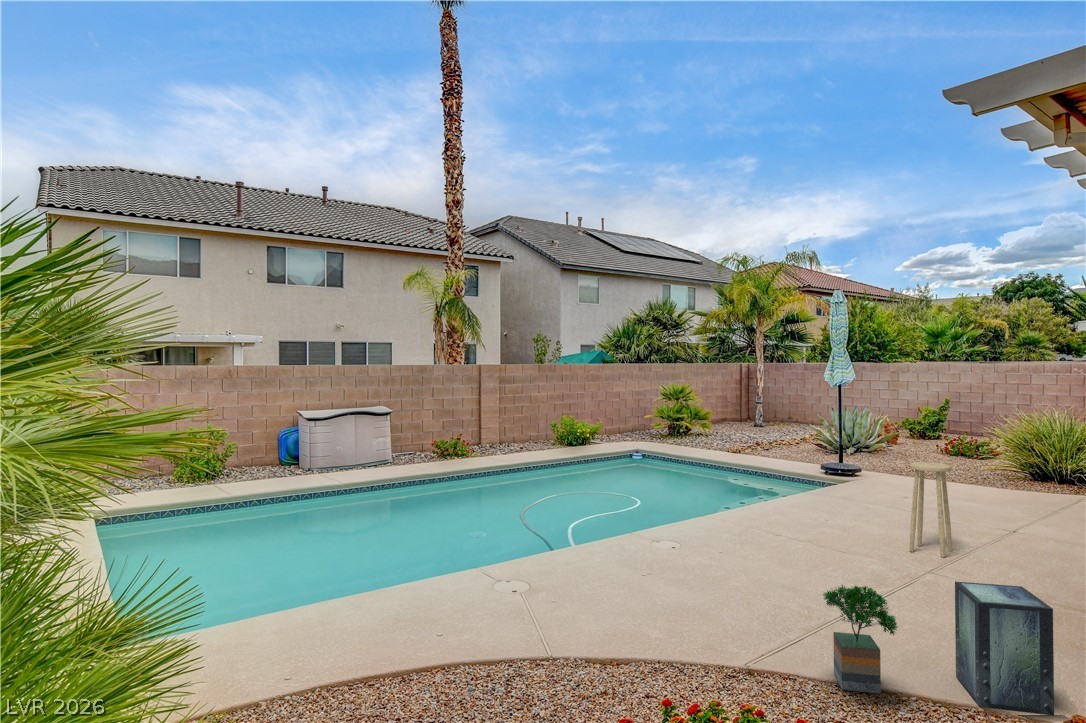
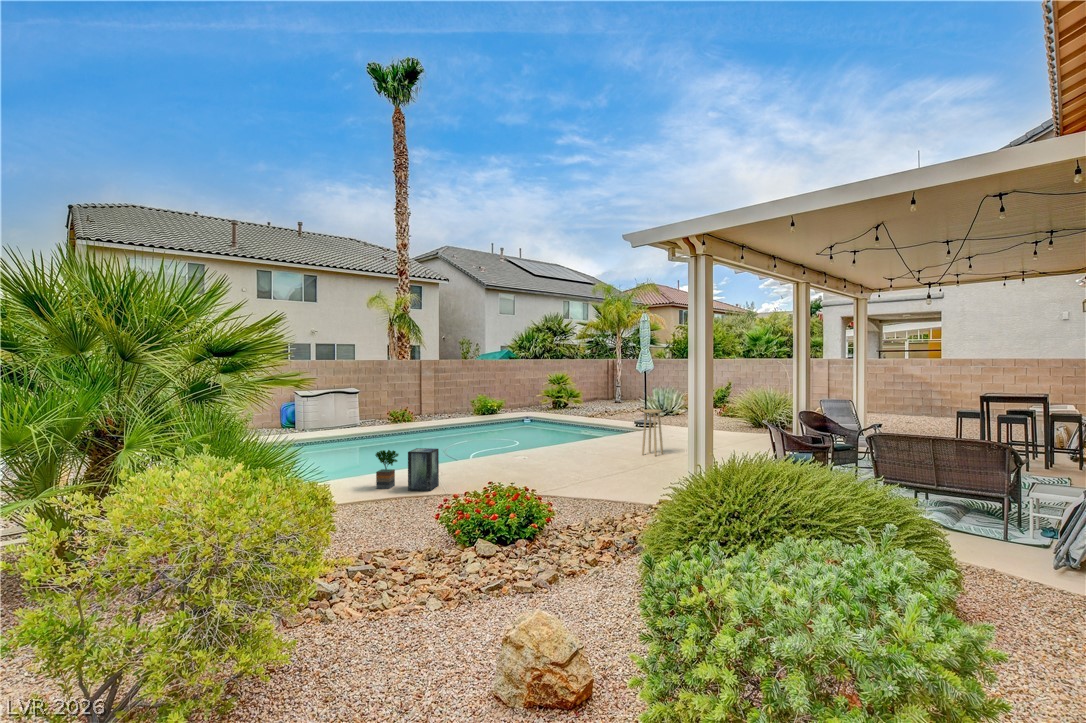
storage box: present [955,582,1054,716] -> present [408,448,439,491]
potted tree: present [823,585,897,693] -> present [375,450,398,489]

